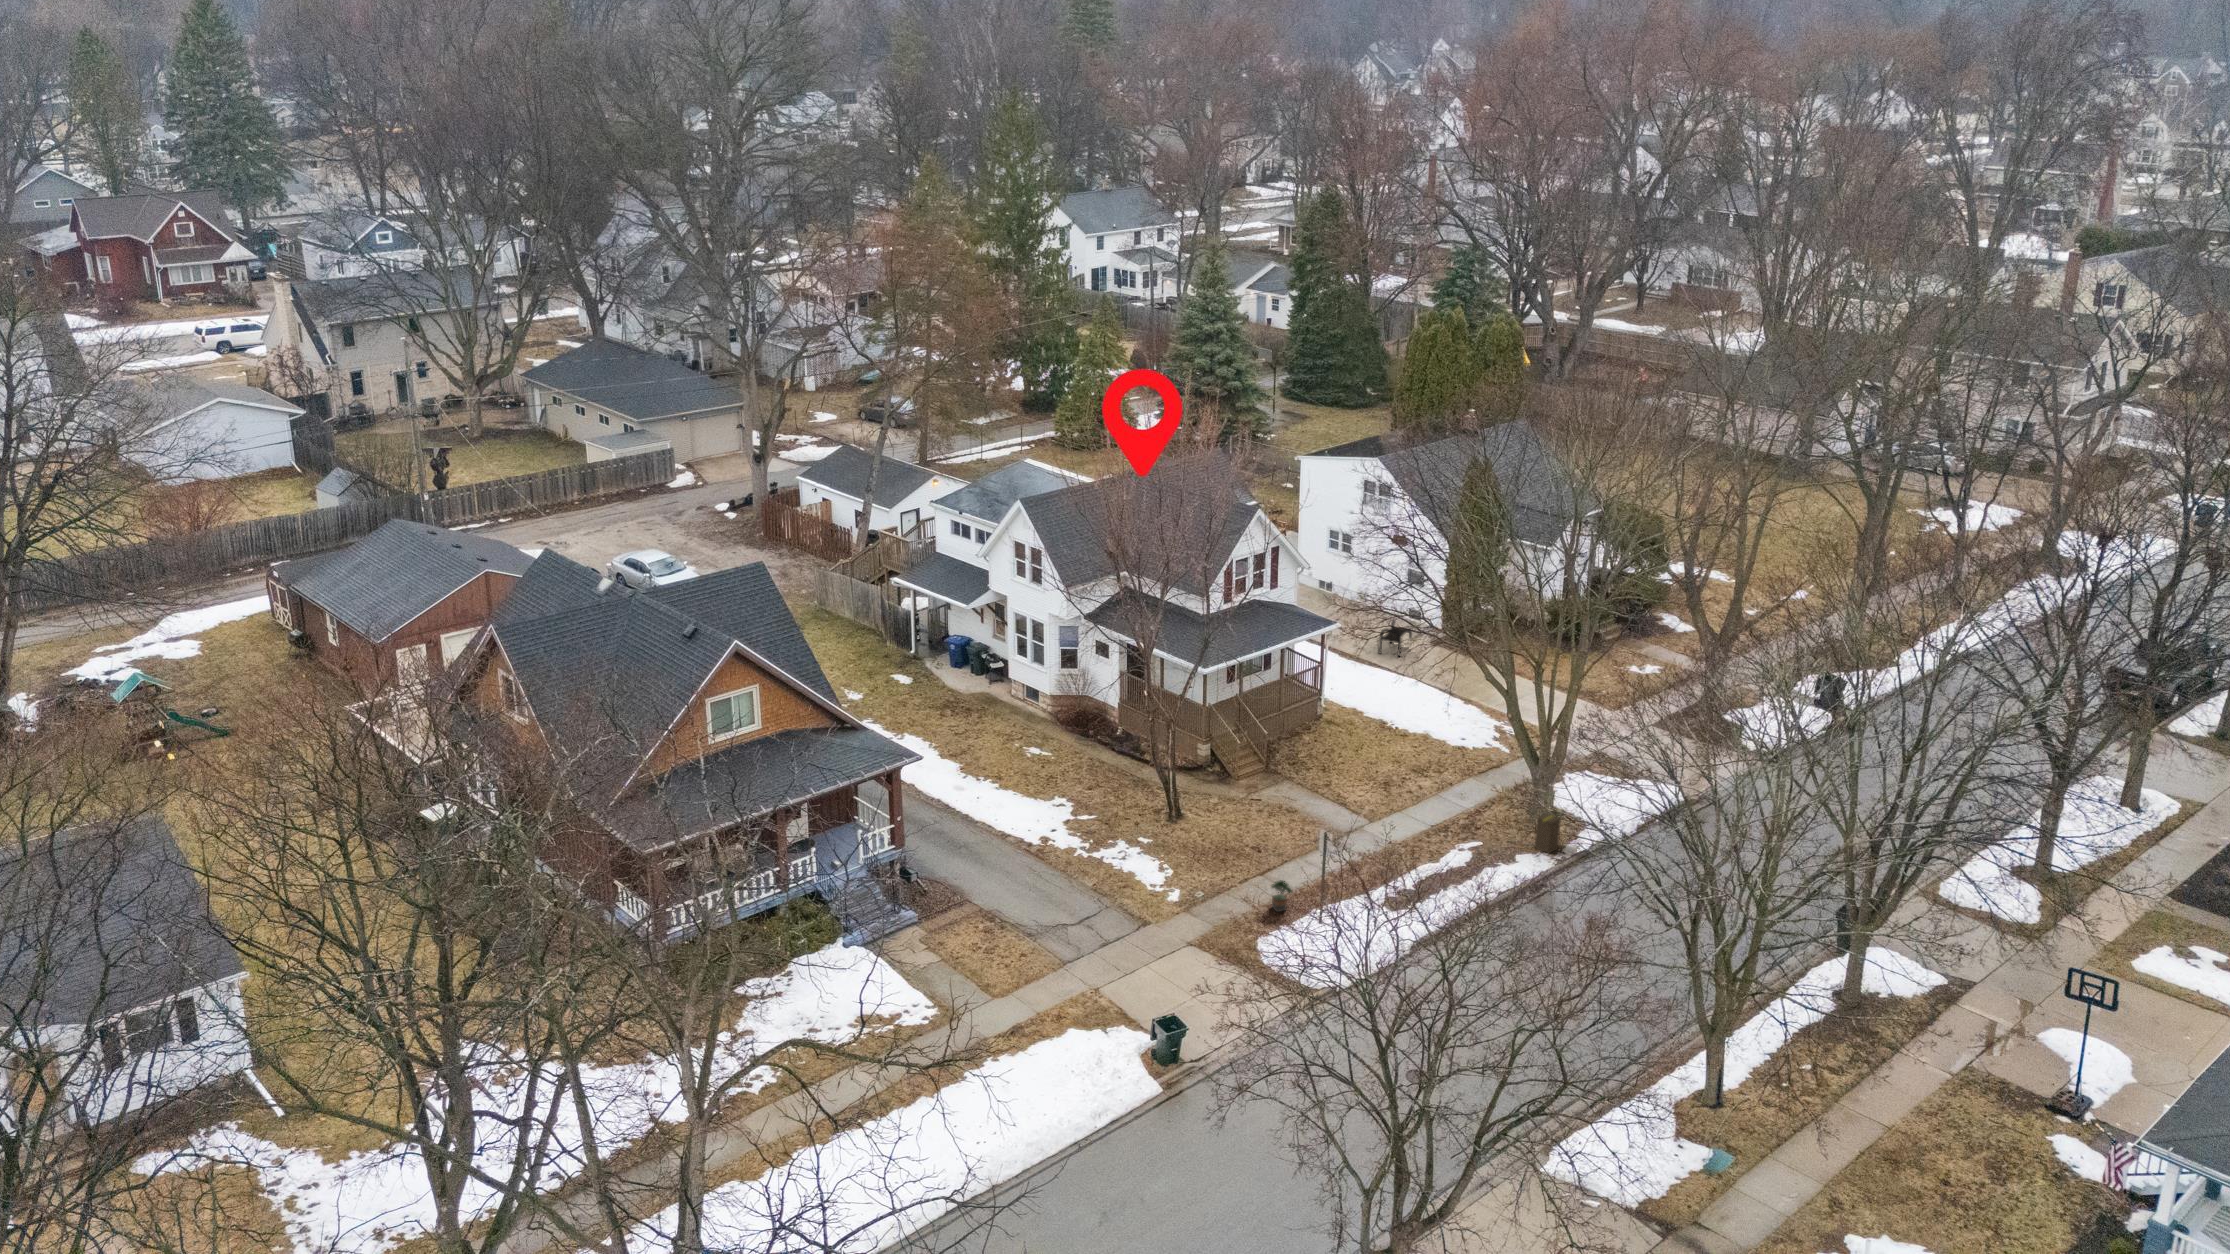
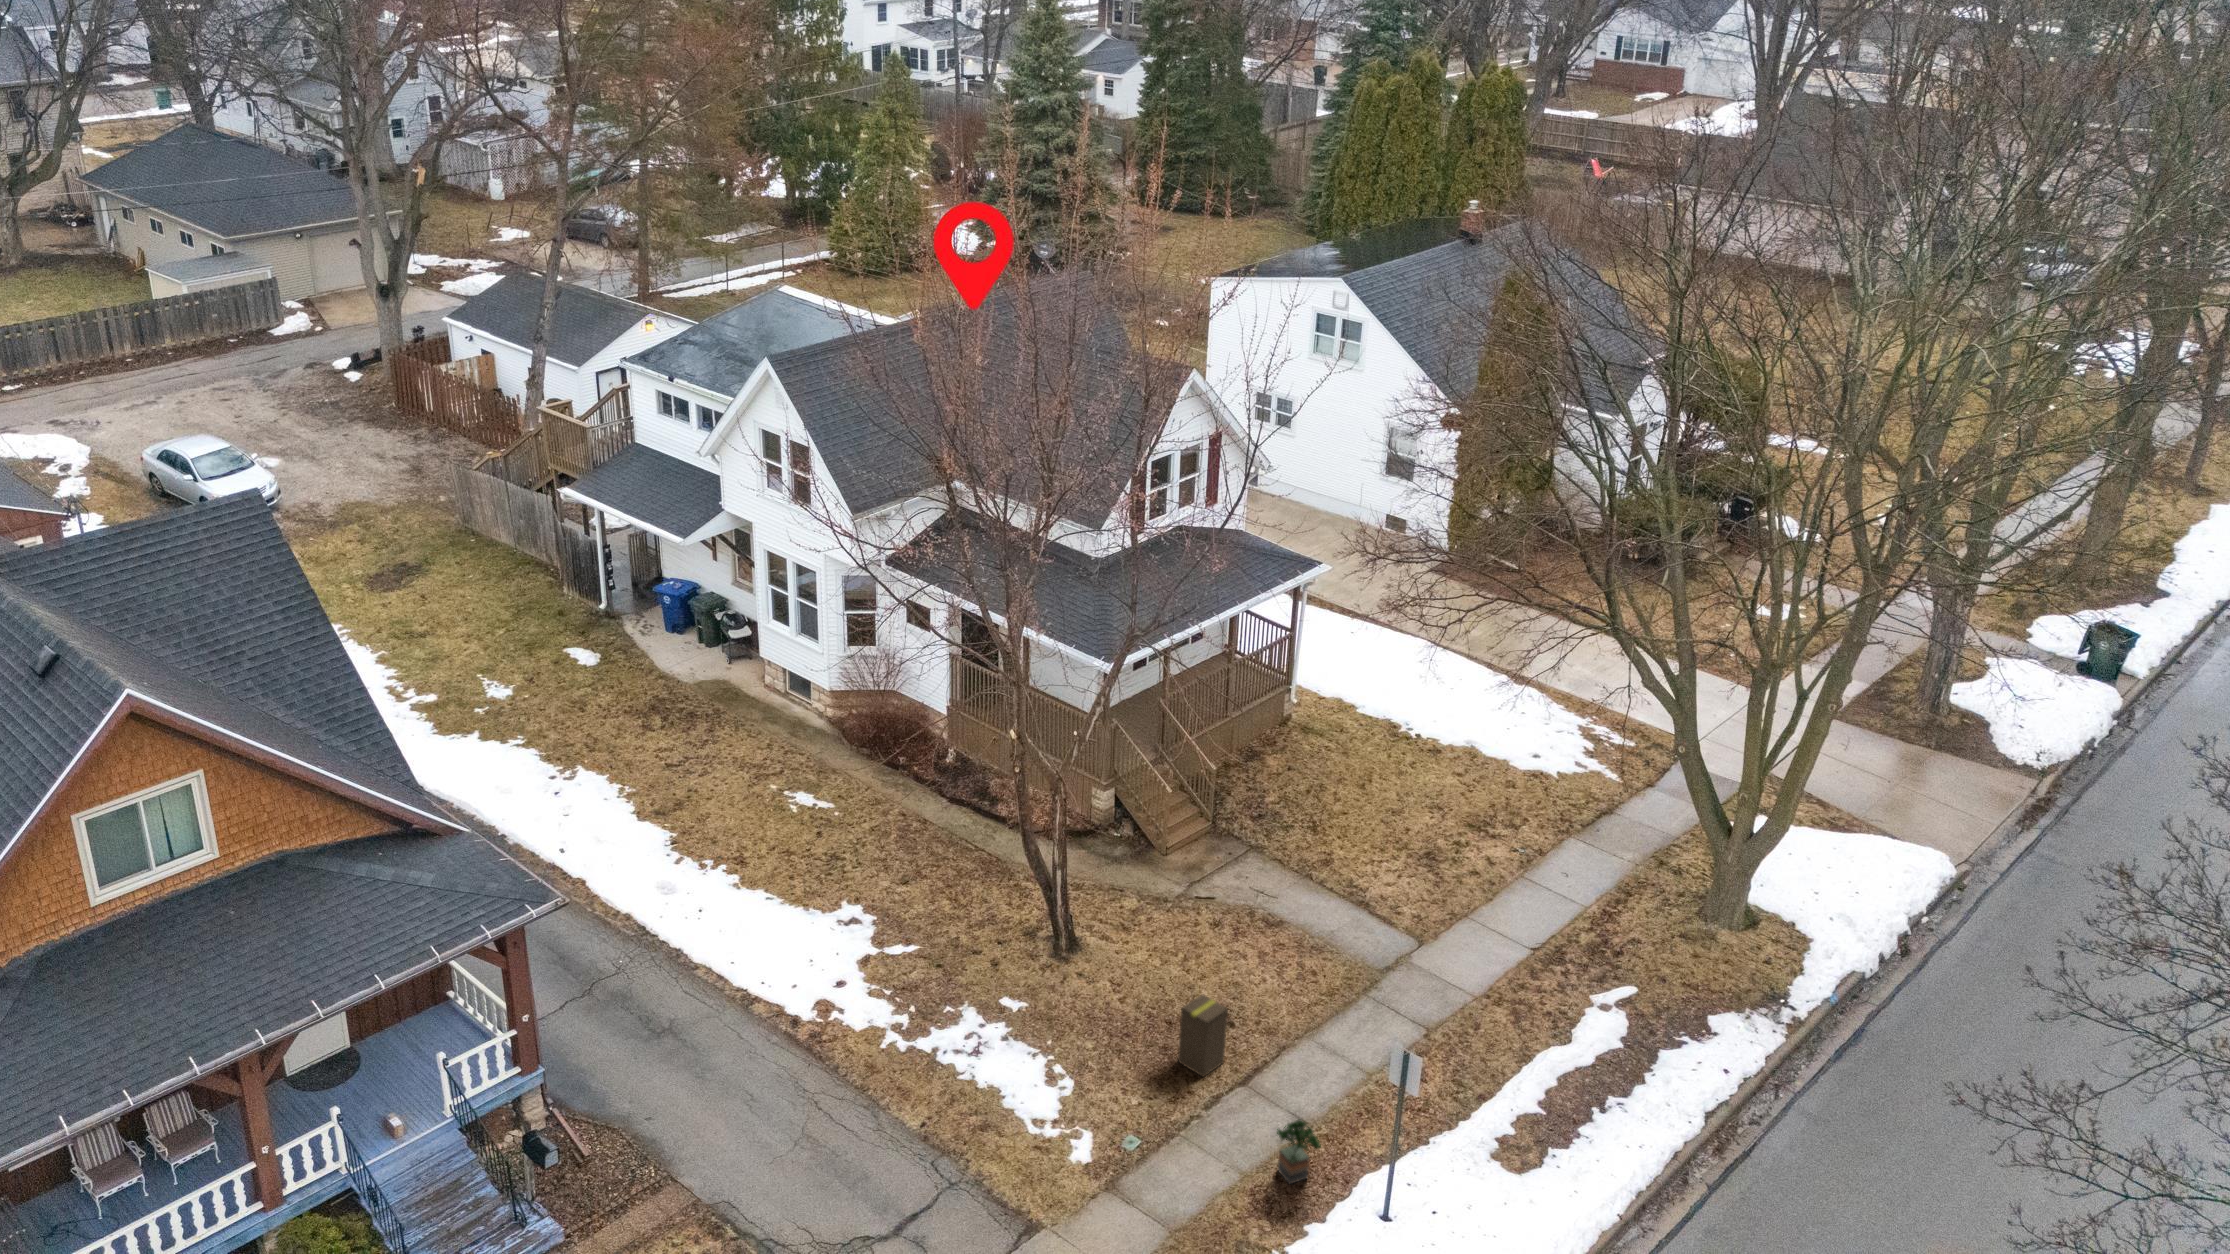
bench: present [1378,621,1412,657] -> none [1353,536,1405,599]
cardboard box: present [1535,814,1561,853] -> present [1178,995,1228,1077]

